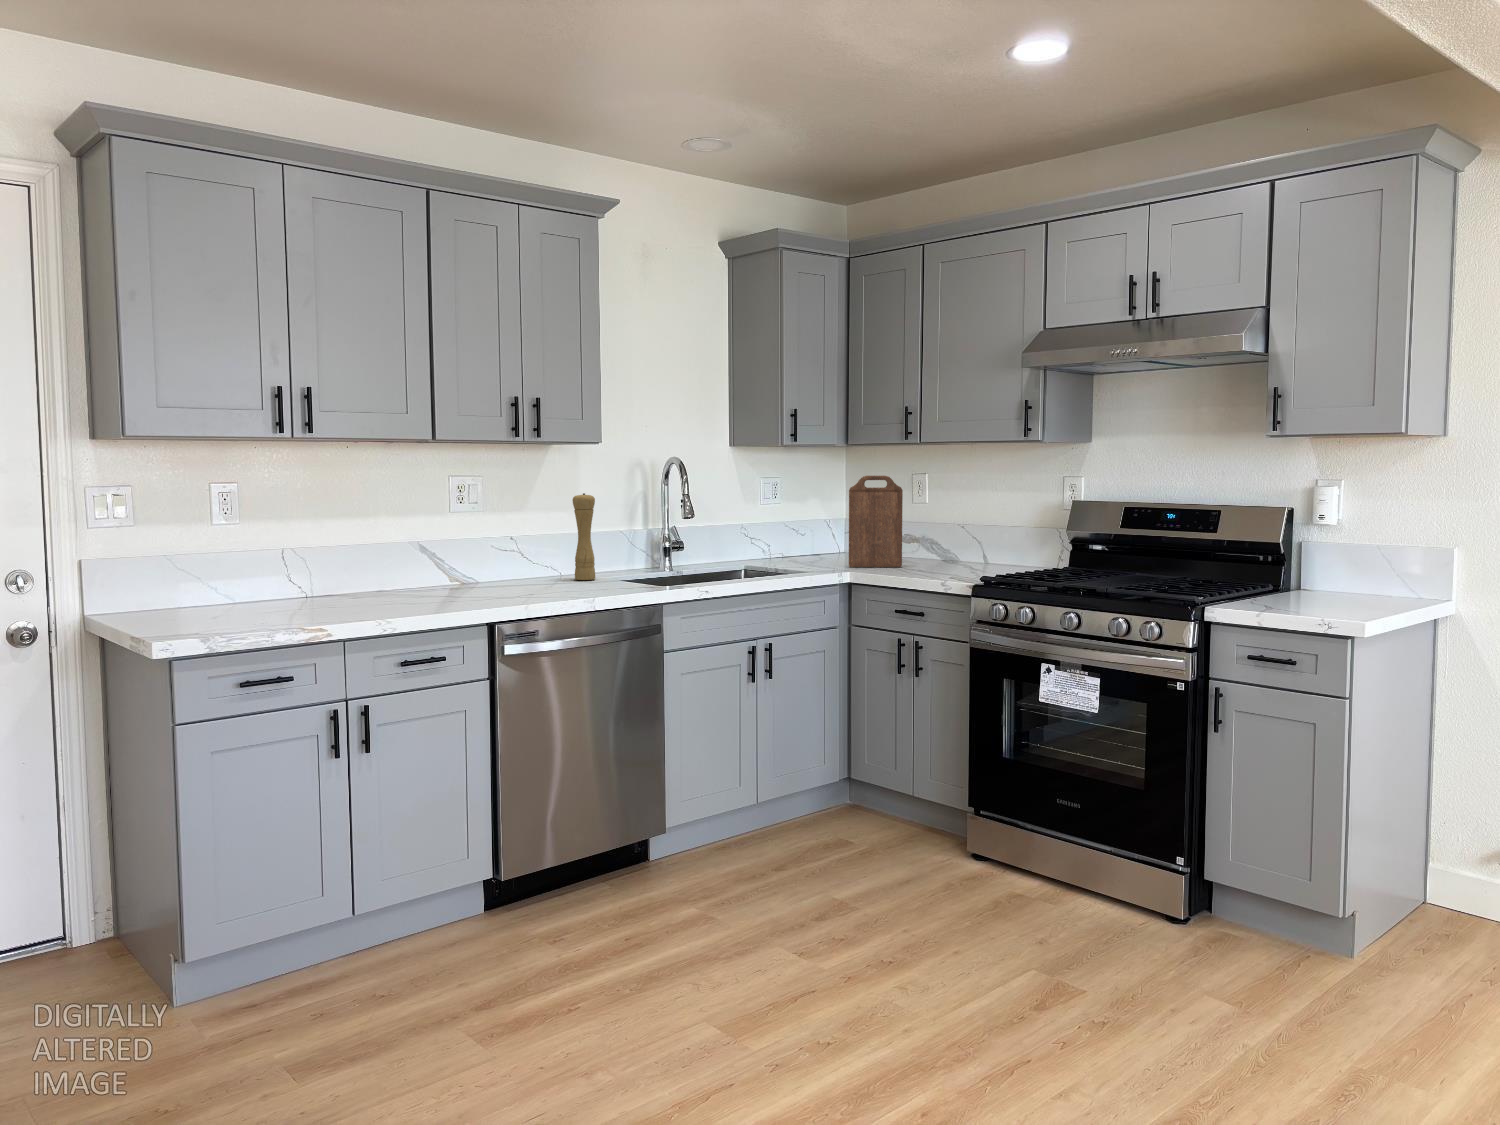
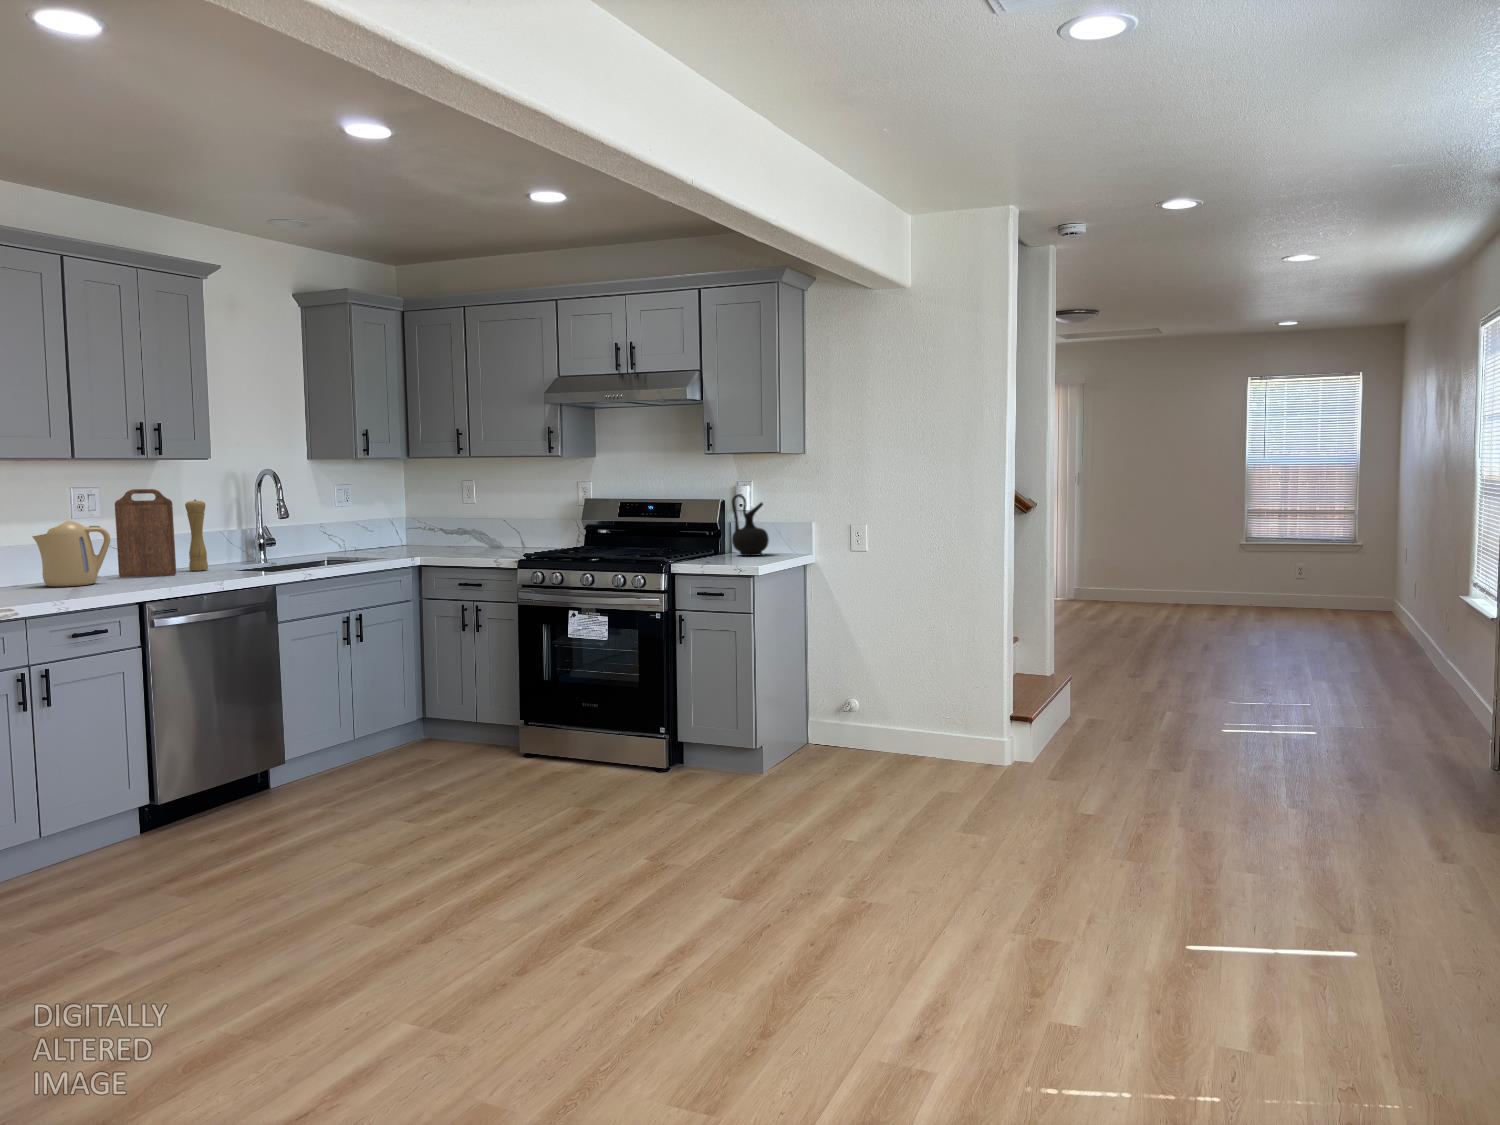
cutting board: present [849,476,903,567] -> present [115,489,176,577]
ceramic jug: none [1307,500,1373,599] -> present [732,494,769,556]
kettle: none [393,517,475,596] -> present [32,521,110,587]

